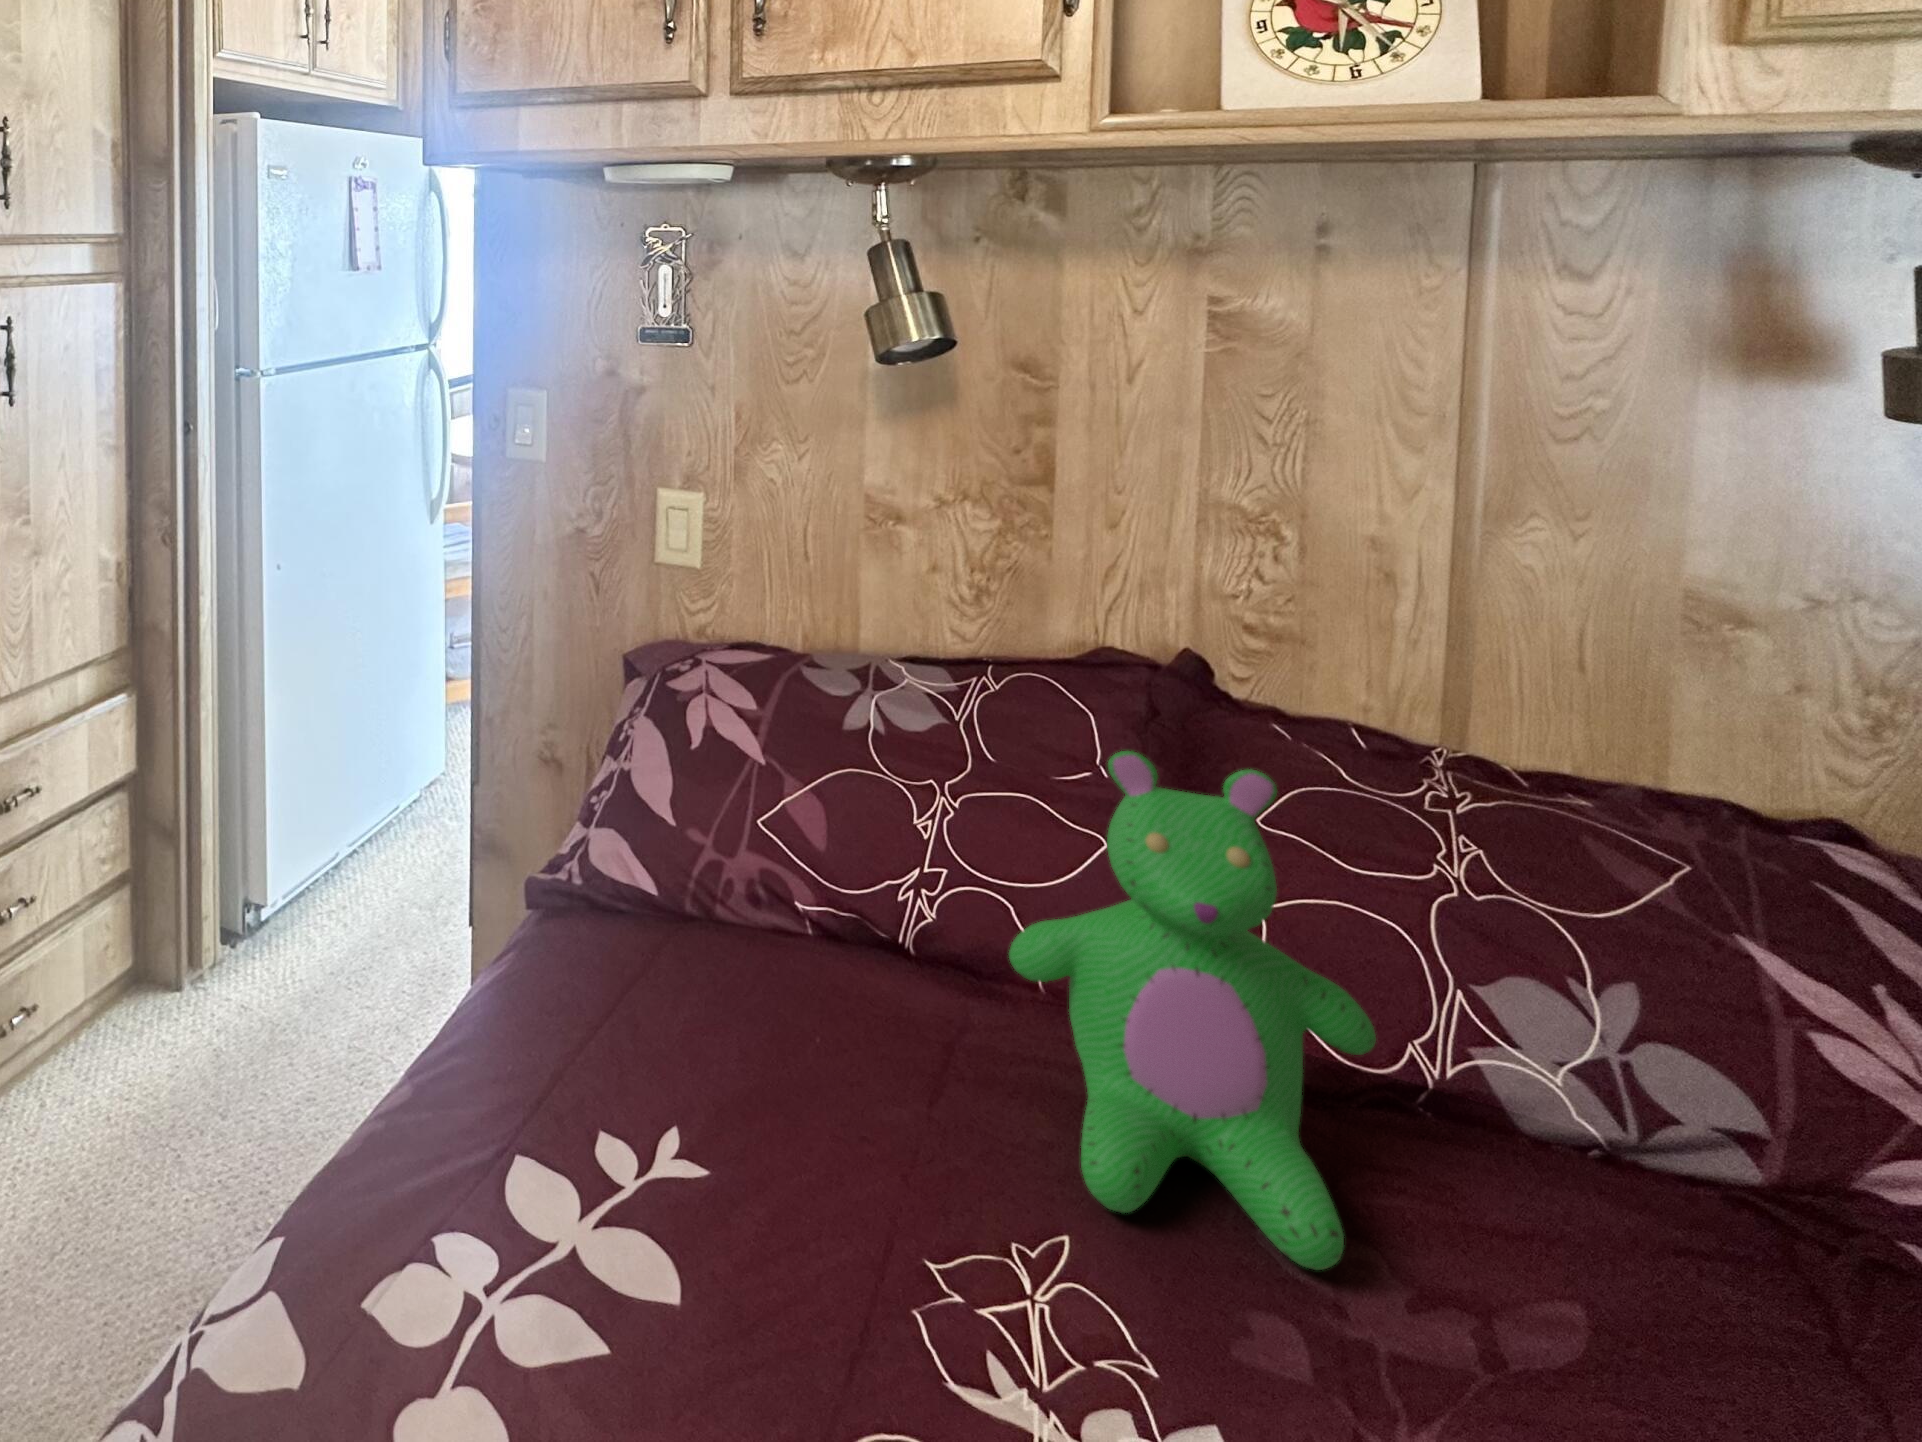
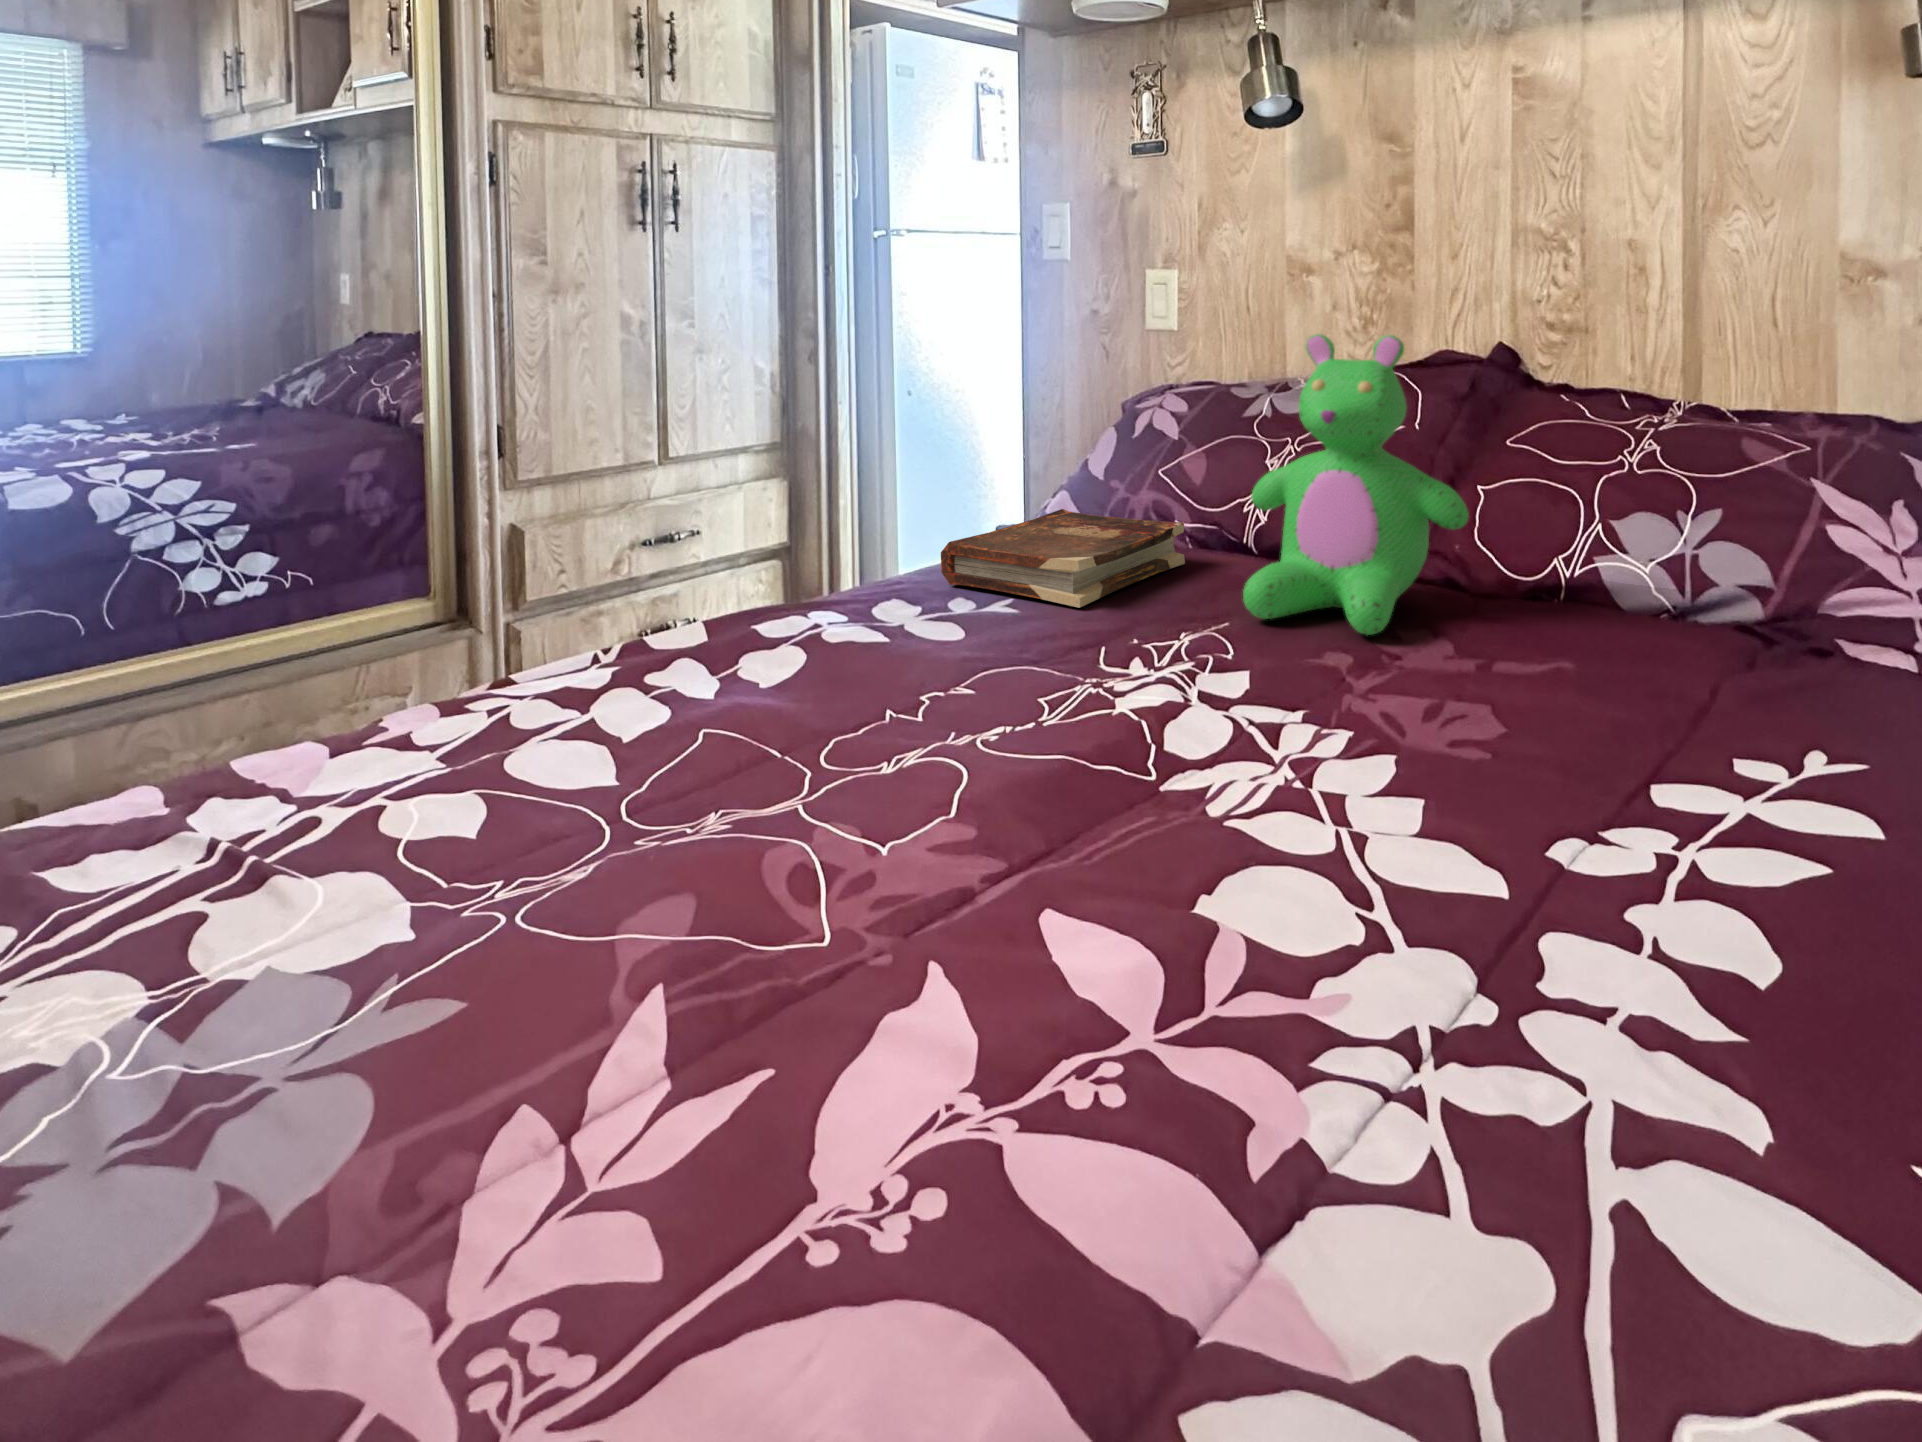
book: none [573,896,860,1179] -> present [941,509,1185,608]

